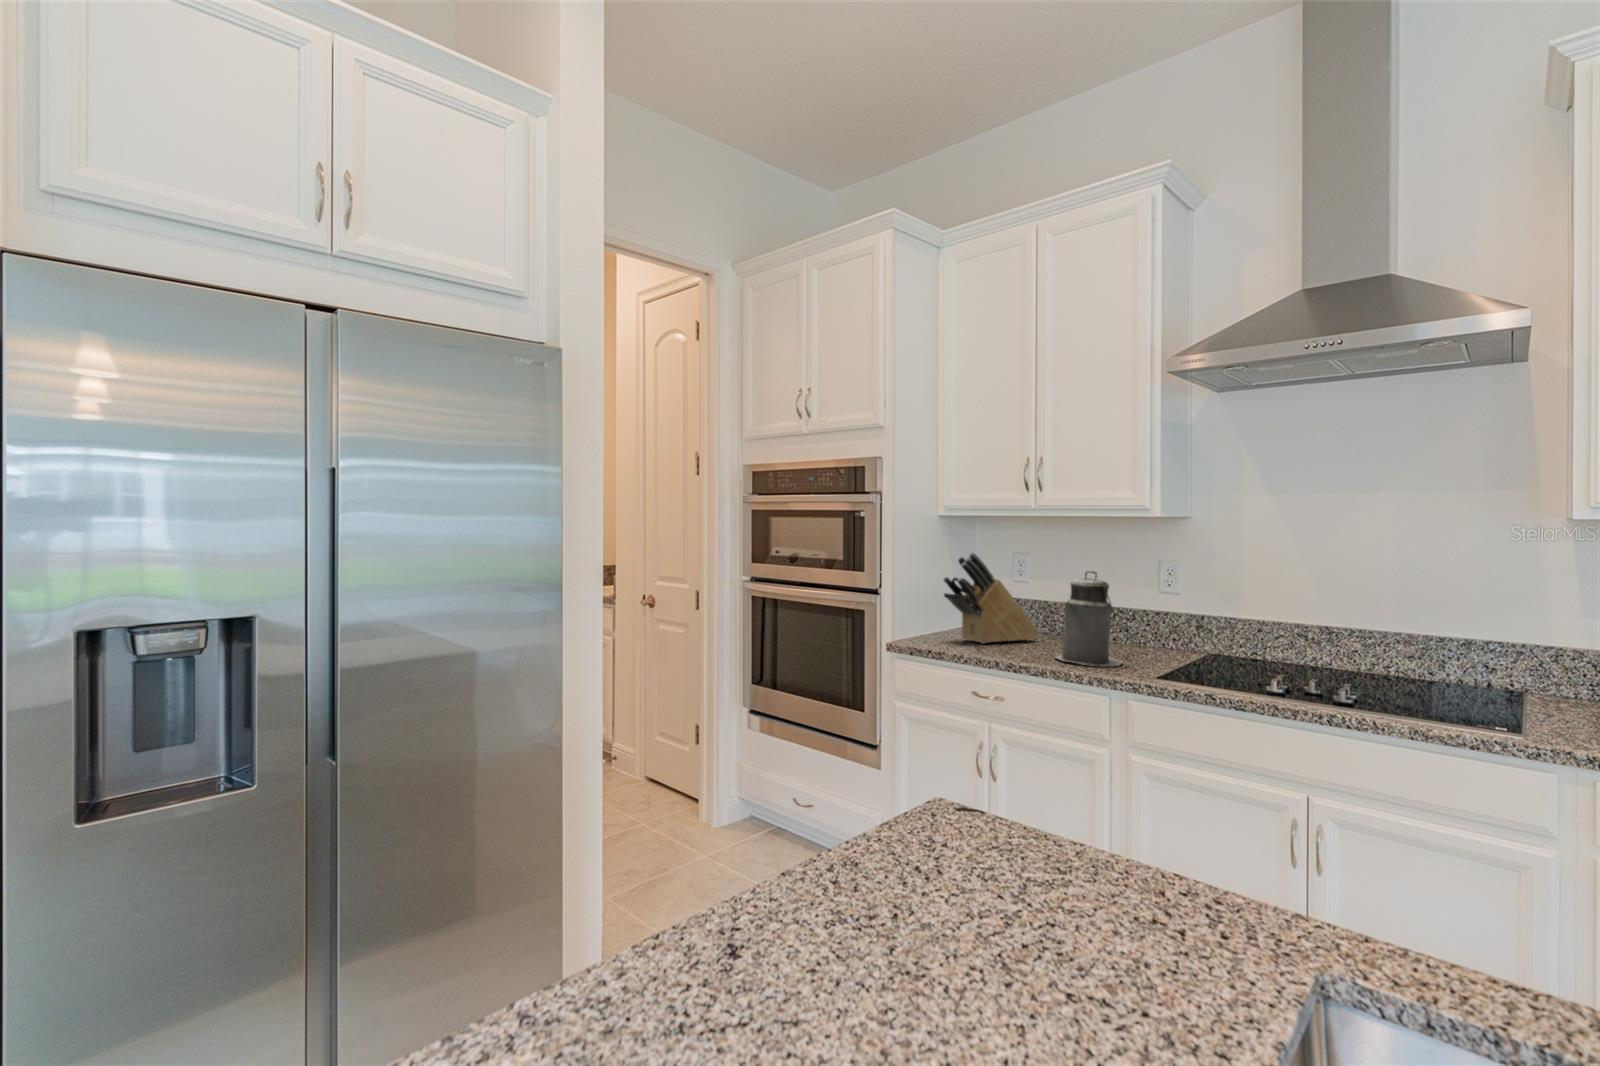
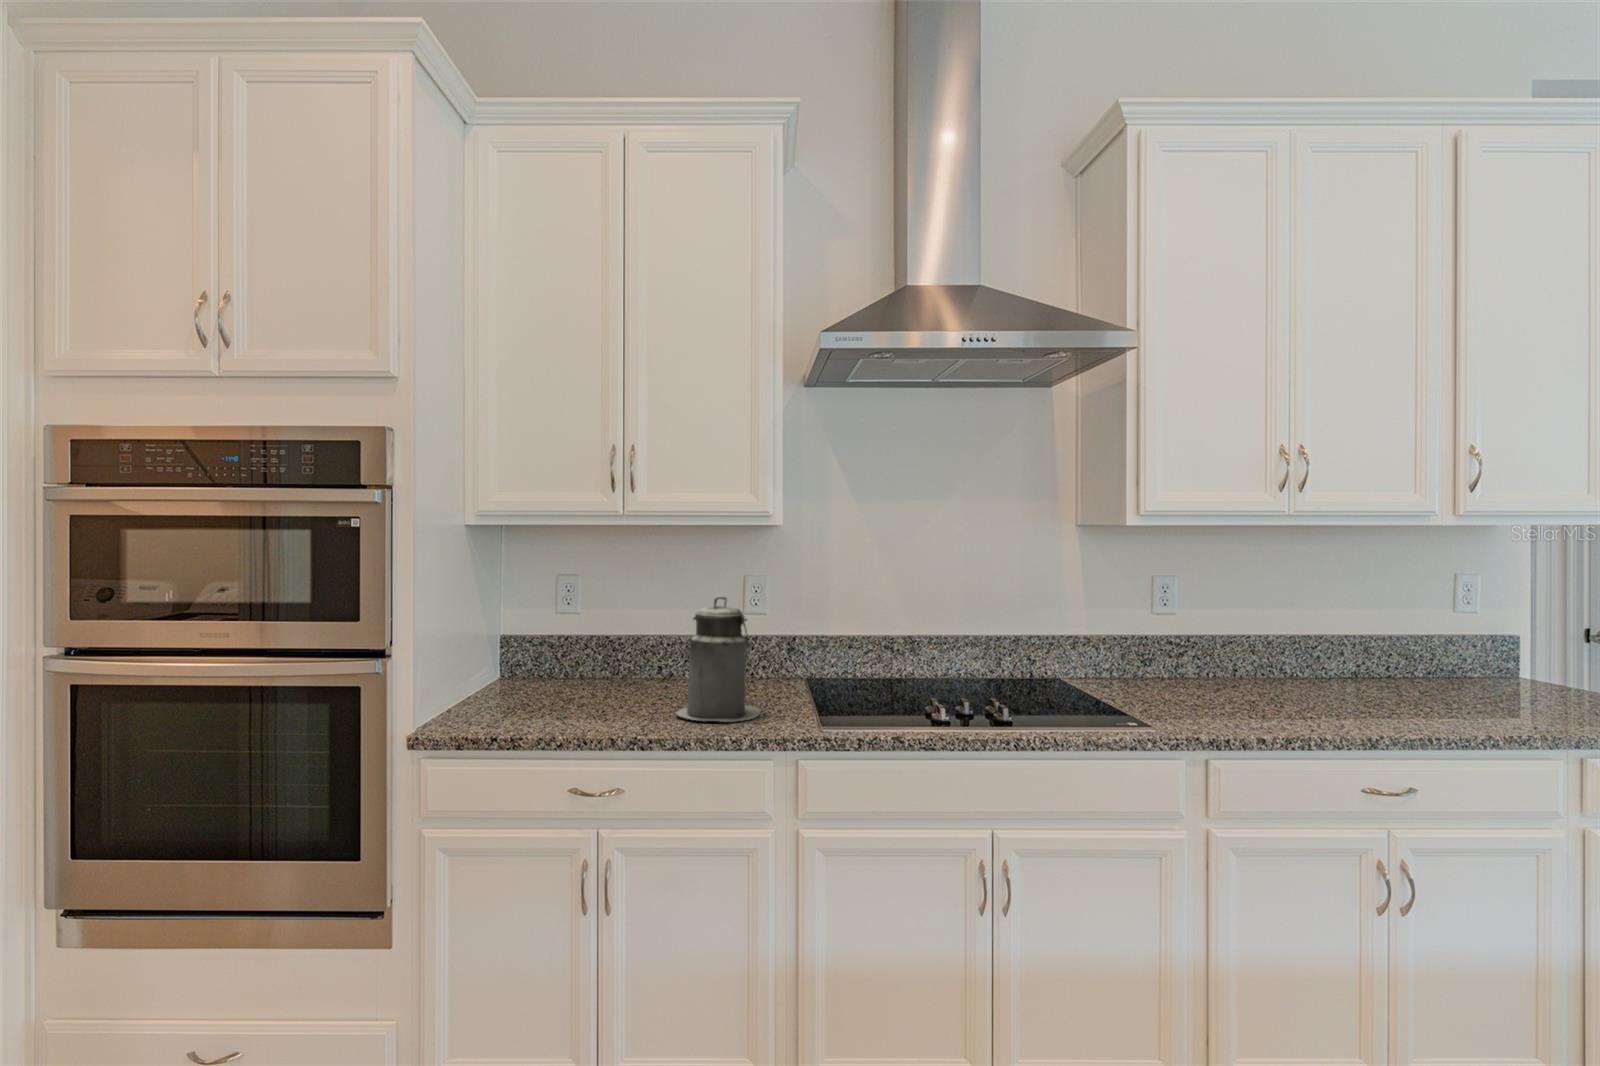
knife block: present [943,553,1039,644] -> none [492,579,610,710]

